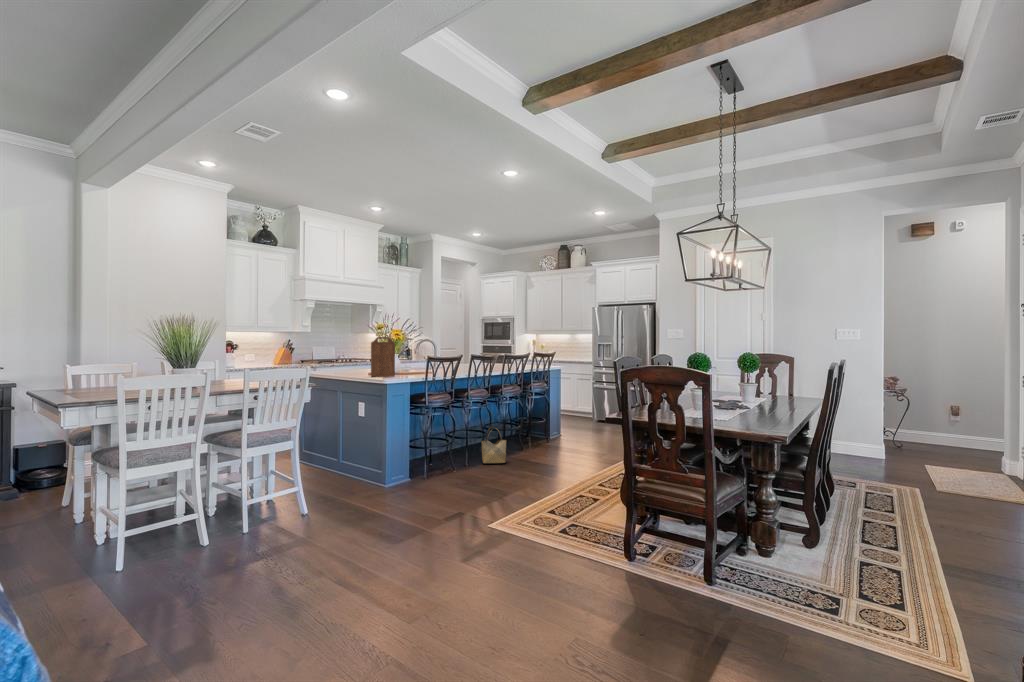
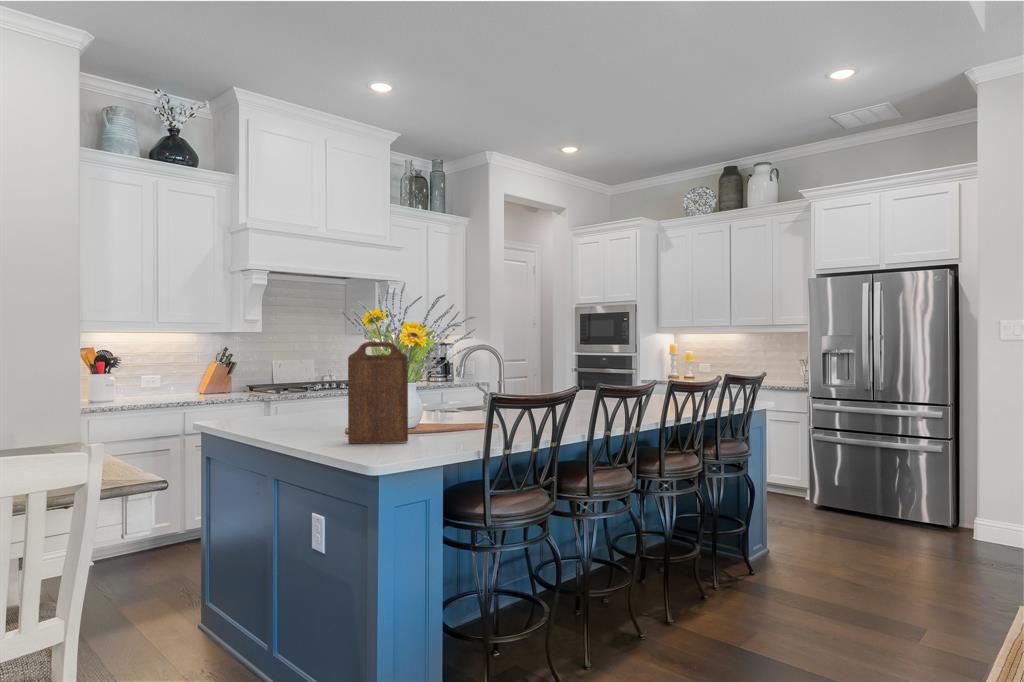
woven basket: present [481,427,507,463] -> none [617,556,680,650]

